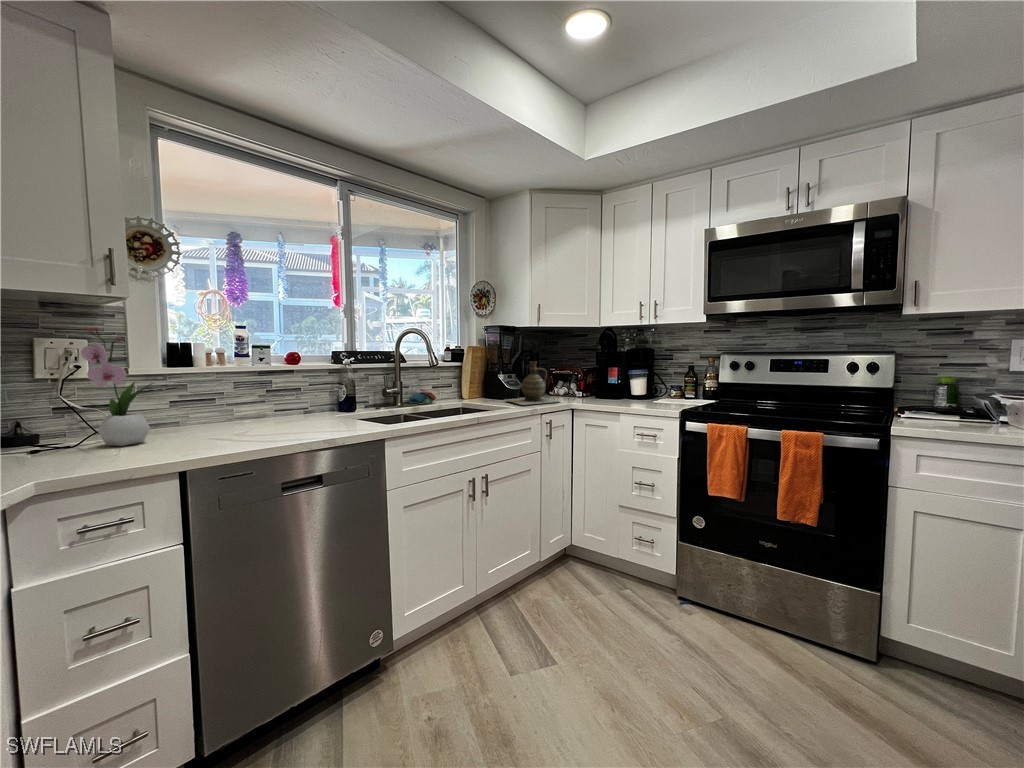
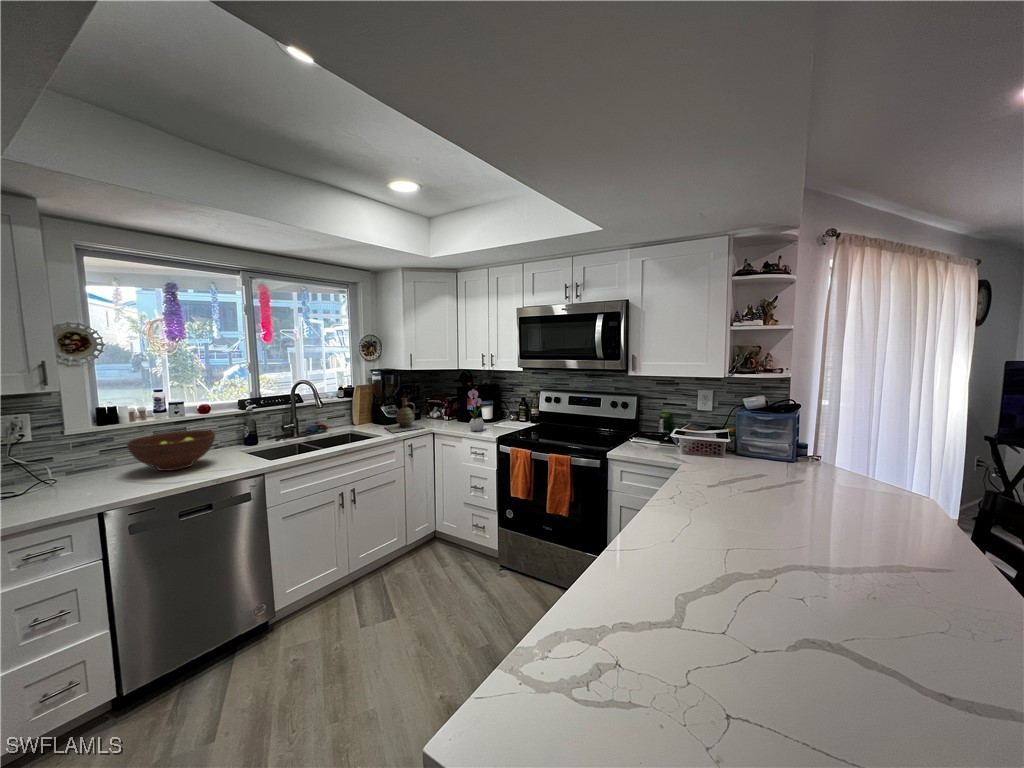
flower arrangement: present [81,327,153,446] -> present [468,383,485,431]
fruit bowl: none [209,381,317,430] -> present [127,430,215,471]

